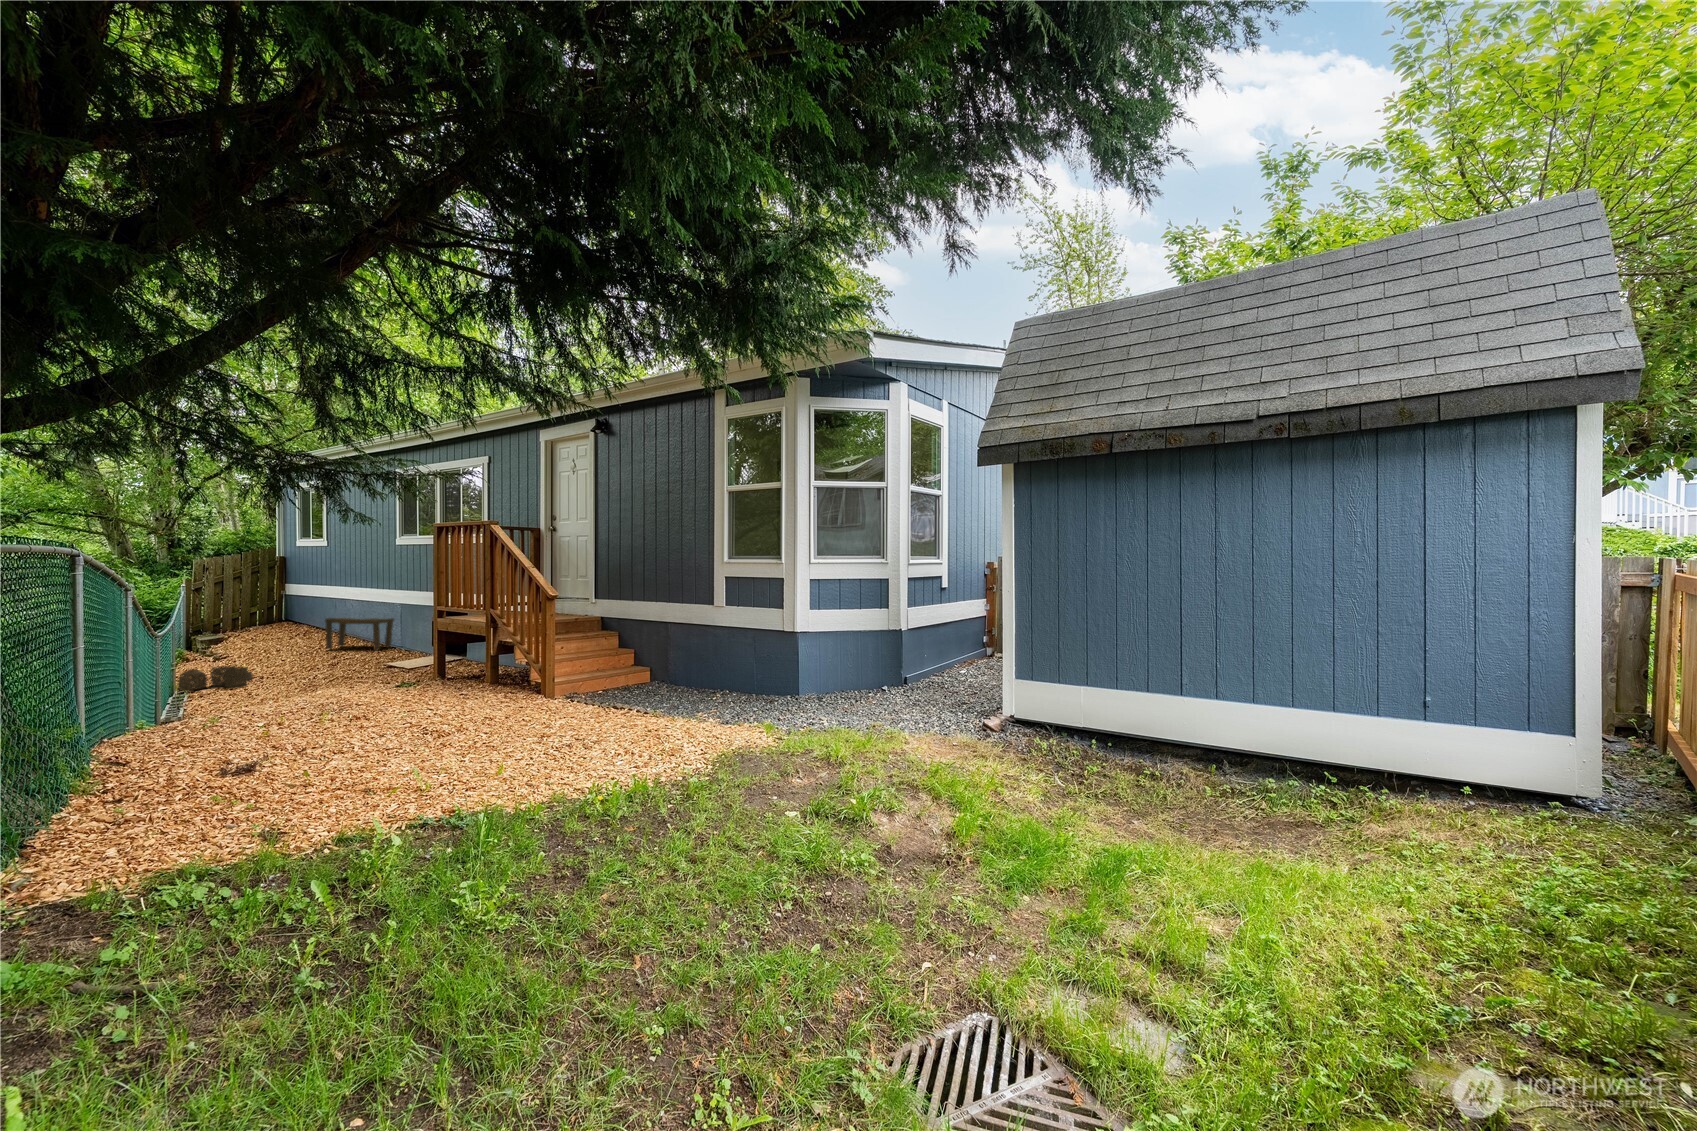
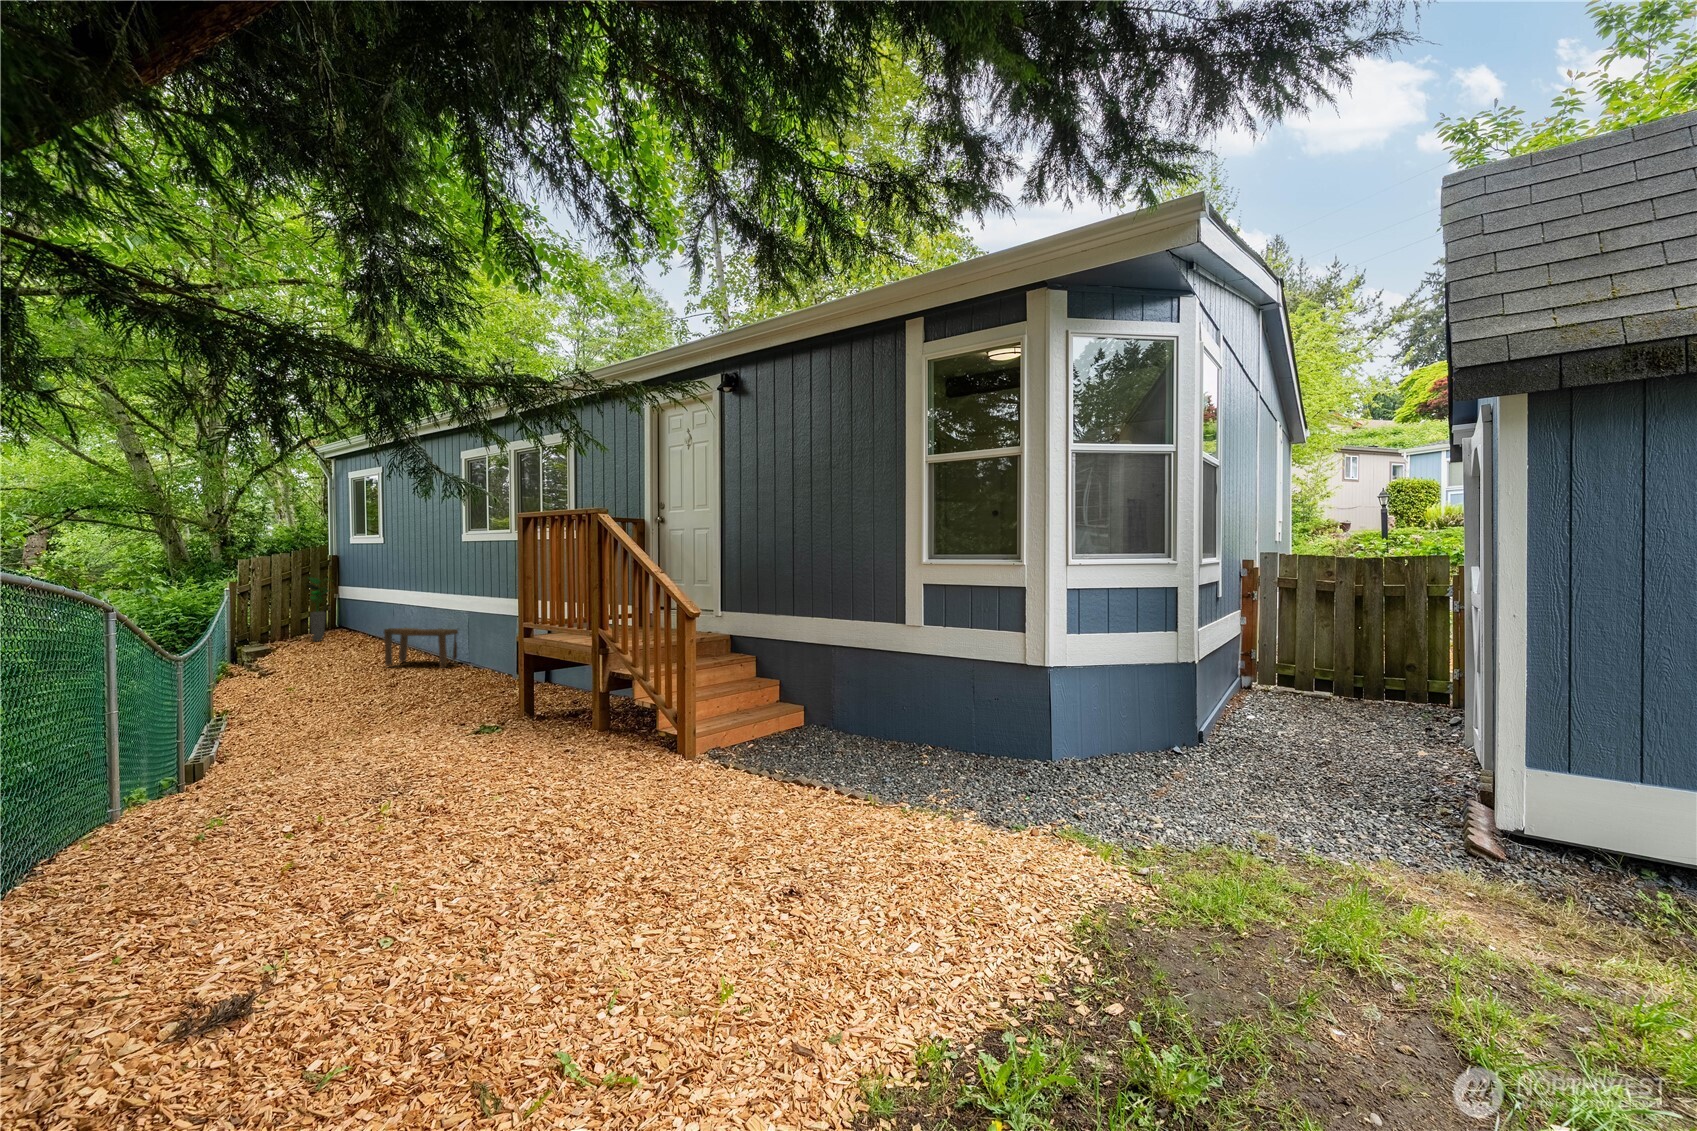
potted plant: none [248,576,278,632] -> present [307,577,329,641]
woven basket: present [178,666,253,690] -> none [200,690,294,726]

